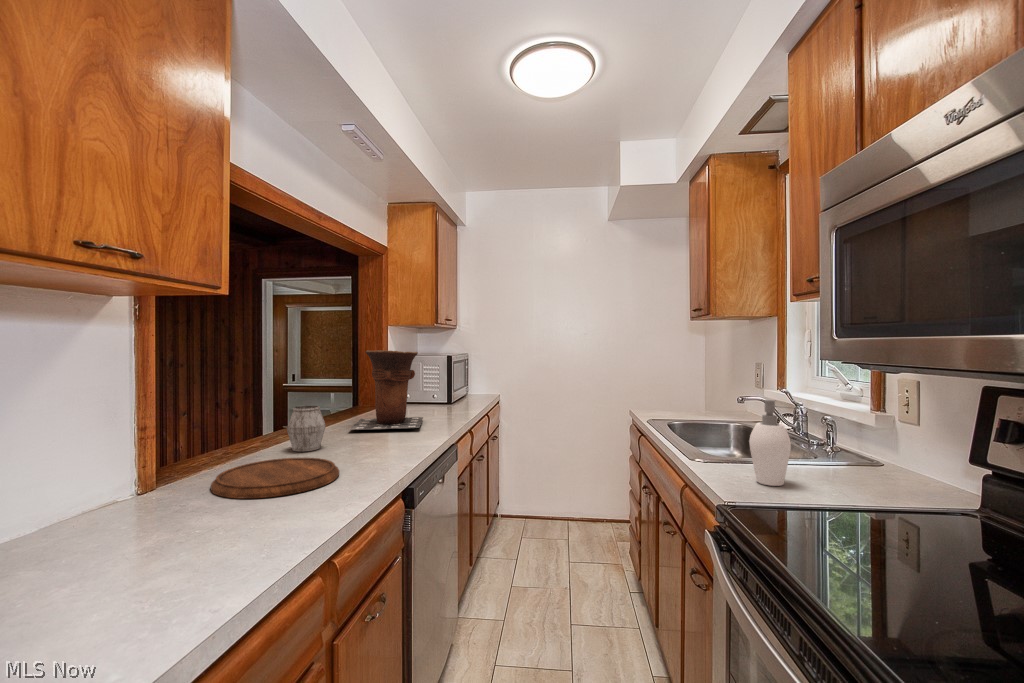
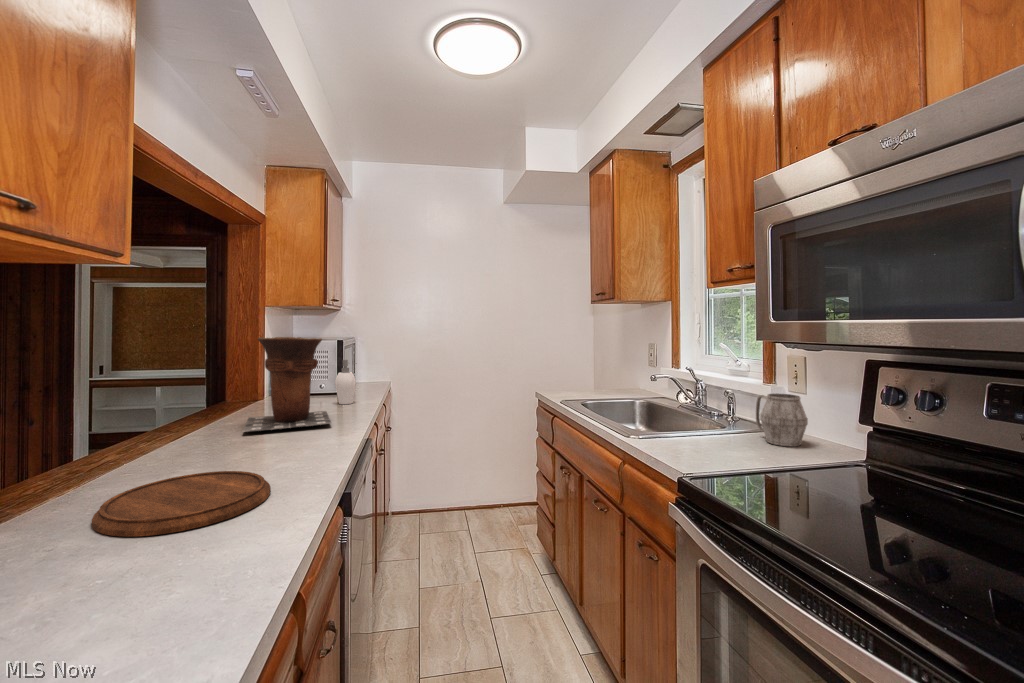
soap dispenser: present [749,400,803,486] -> present [335,360,356,404]
mug: present [287,405,325,452] -> present [756,394,808,446]

